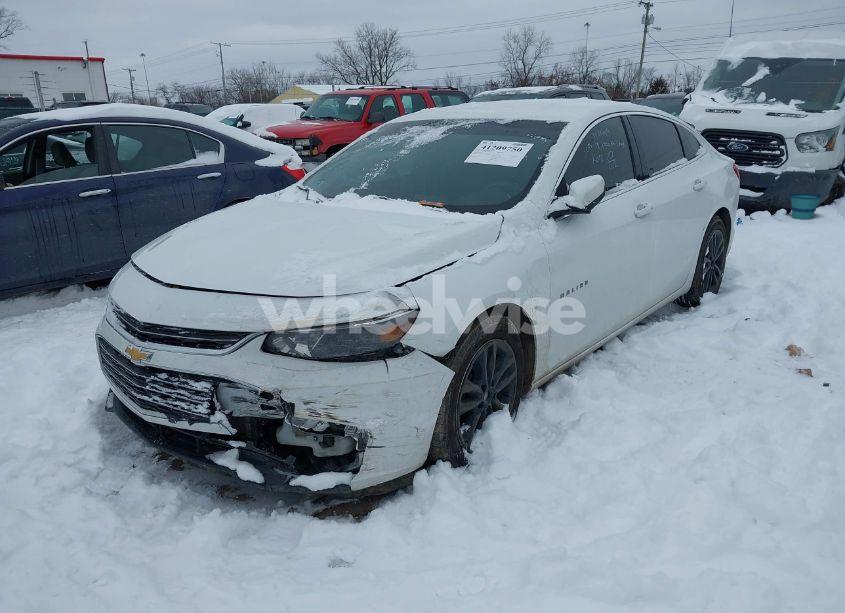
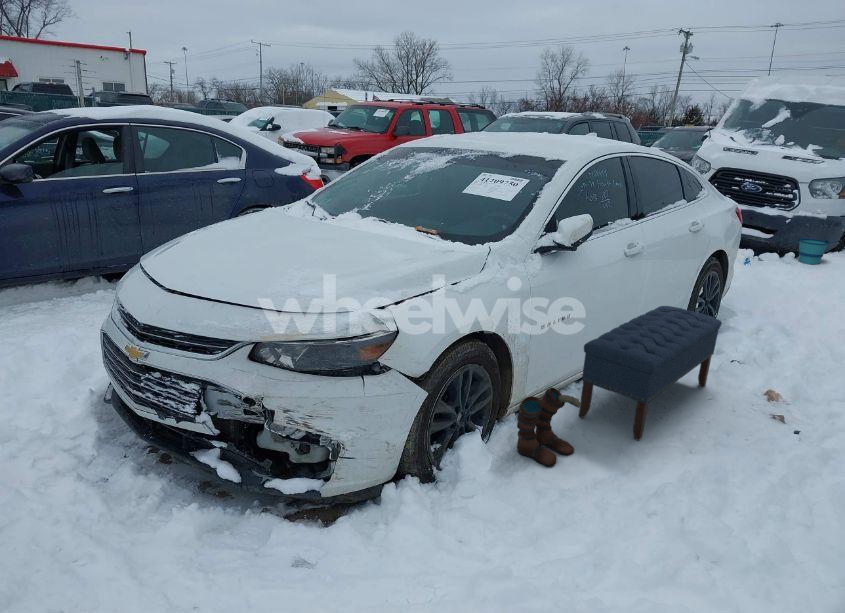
bench: none [602,267,737,405] -> present [579,306,722,440]
boots: none [543,357,607,439] -> present [517,387,581,466]

